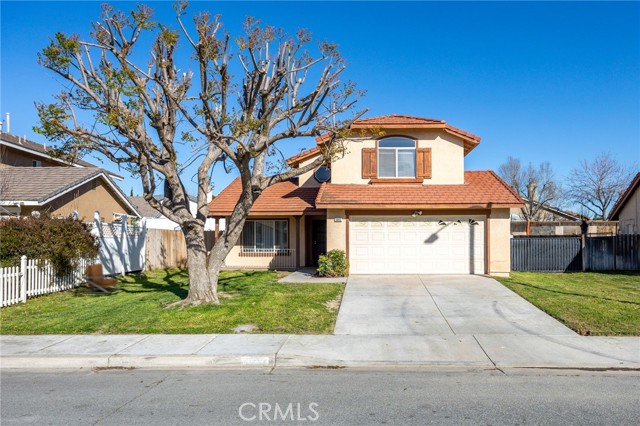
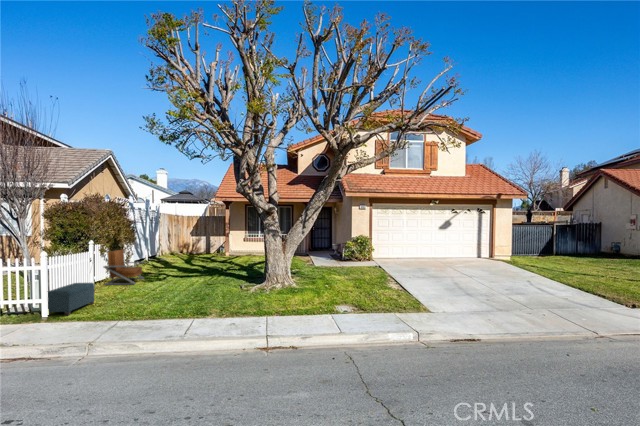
bench: none [25,289,65,312] -> present [48,283,94,315]

